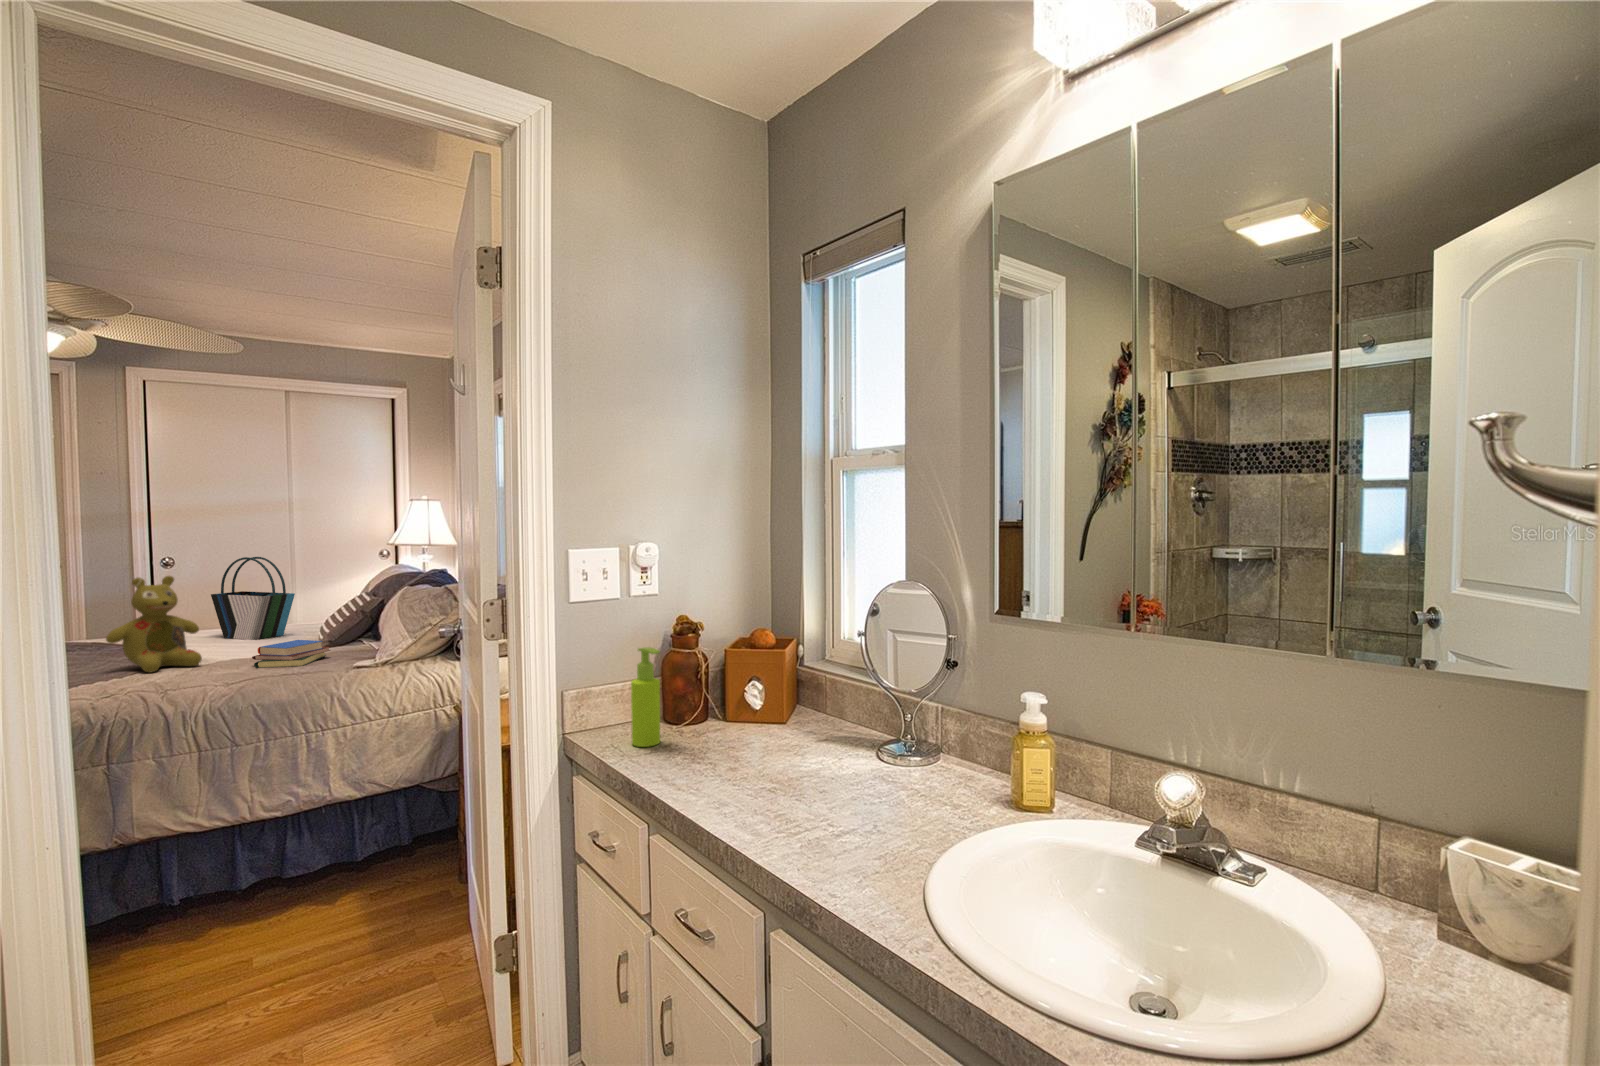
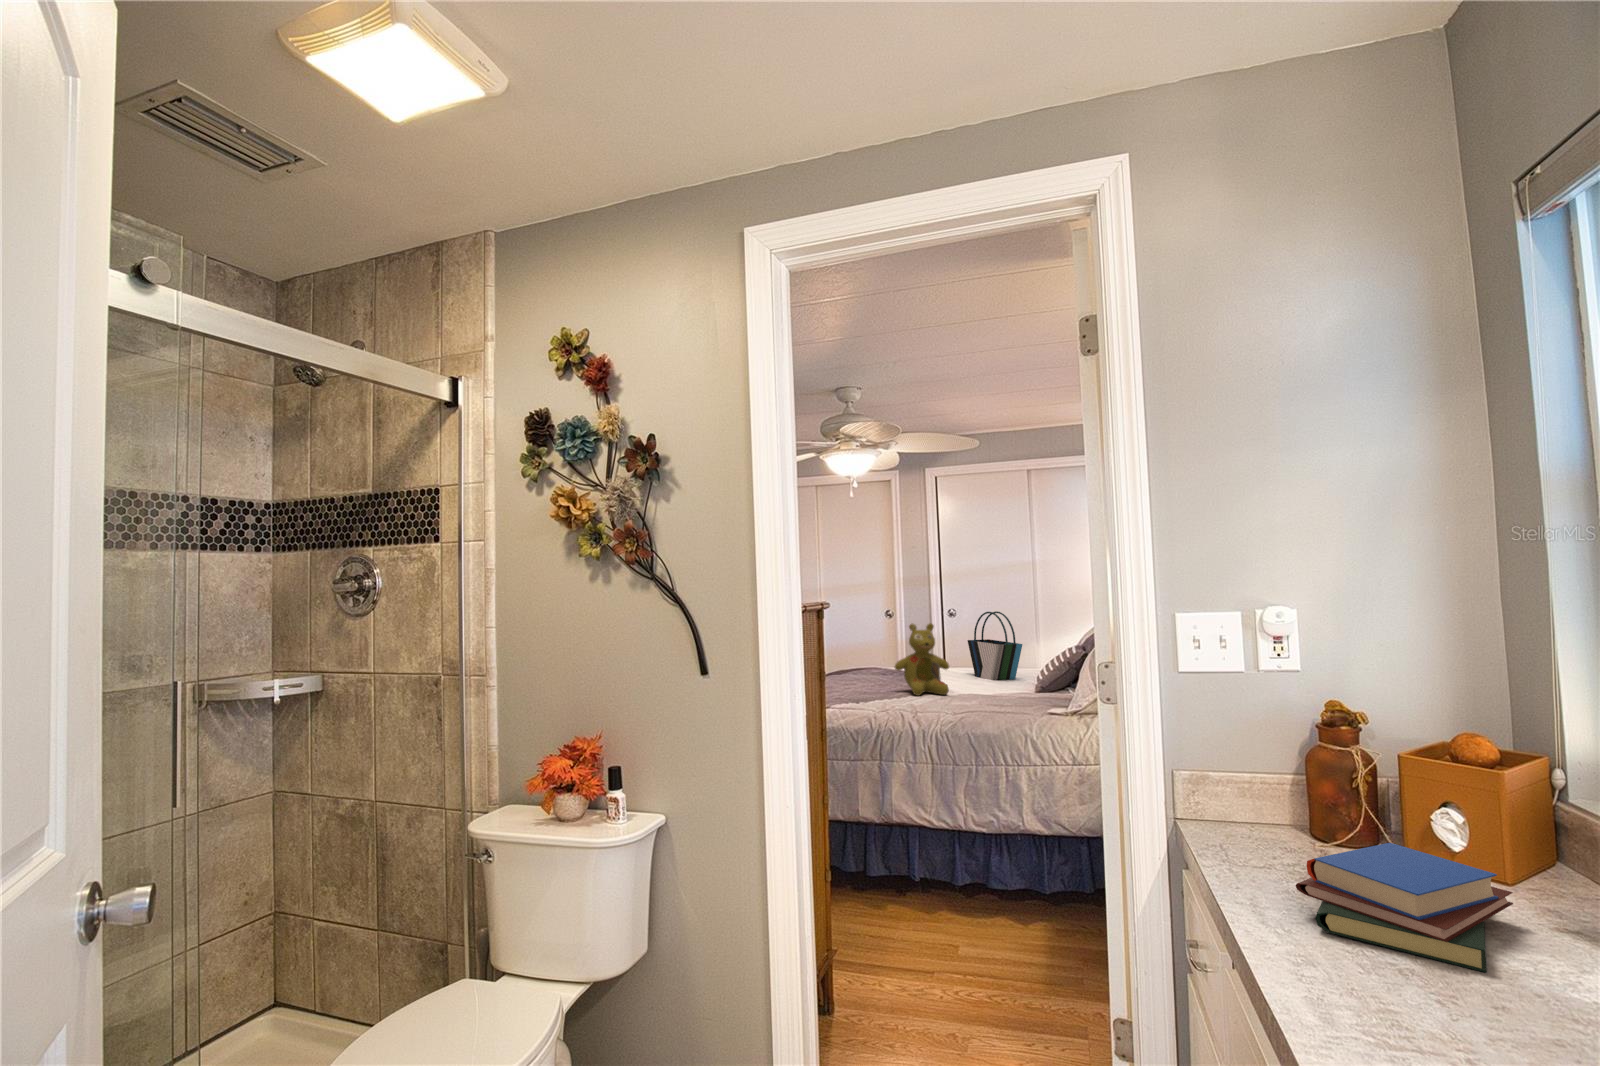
book: present [252,640,330,668] -> present [1296,843,1513,972]
soap dispenser: present [631,647,660,747] -> none [1242,733,1285,857]

